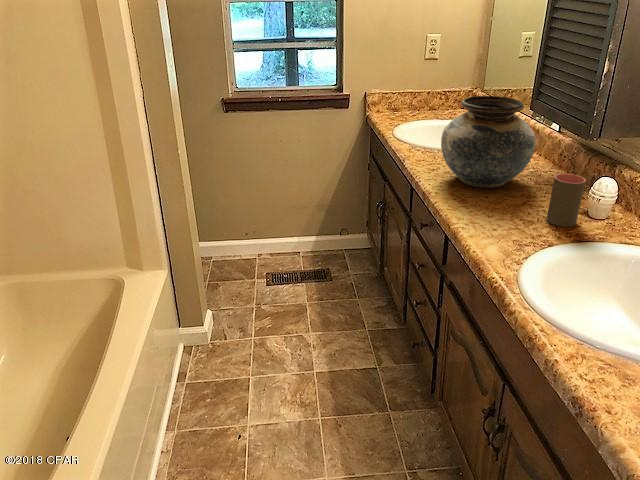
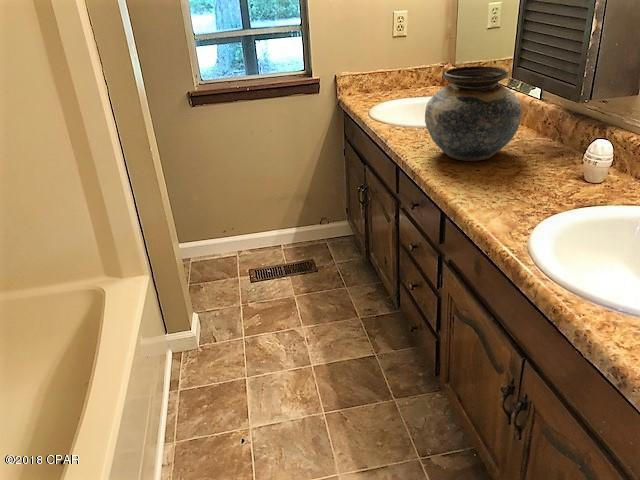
cup: present [546,174,586,227] -> none [543,138,582,193]

